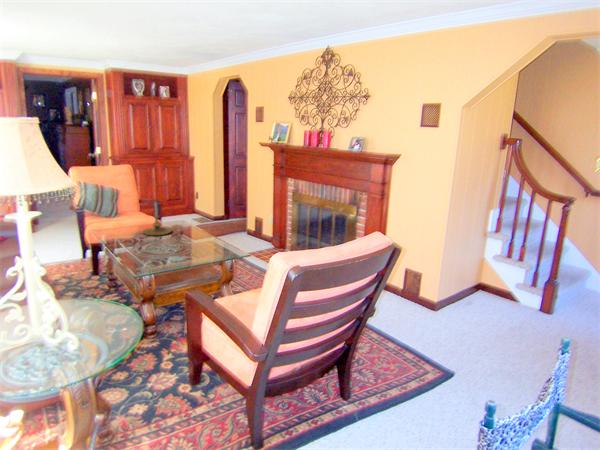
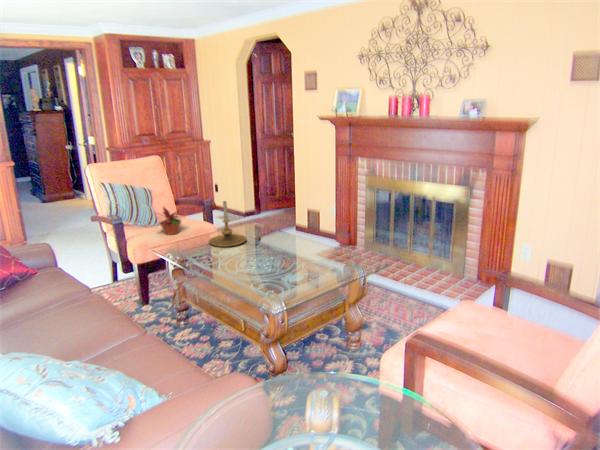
potted plant: none [107,202,135,224] -> present [156,207,181,235]

